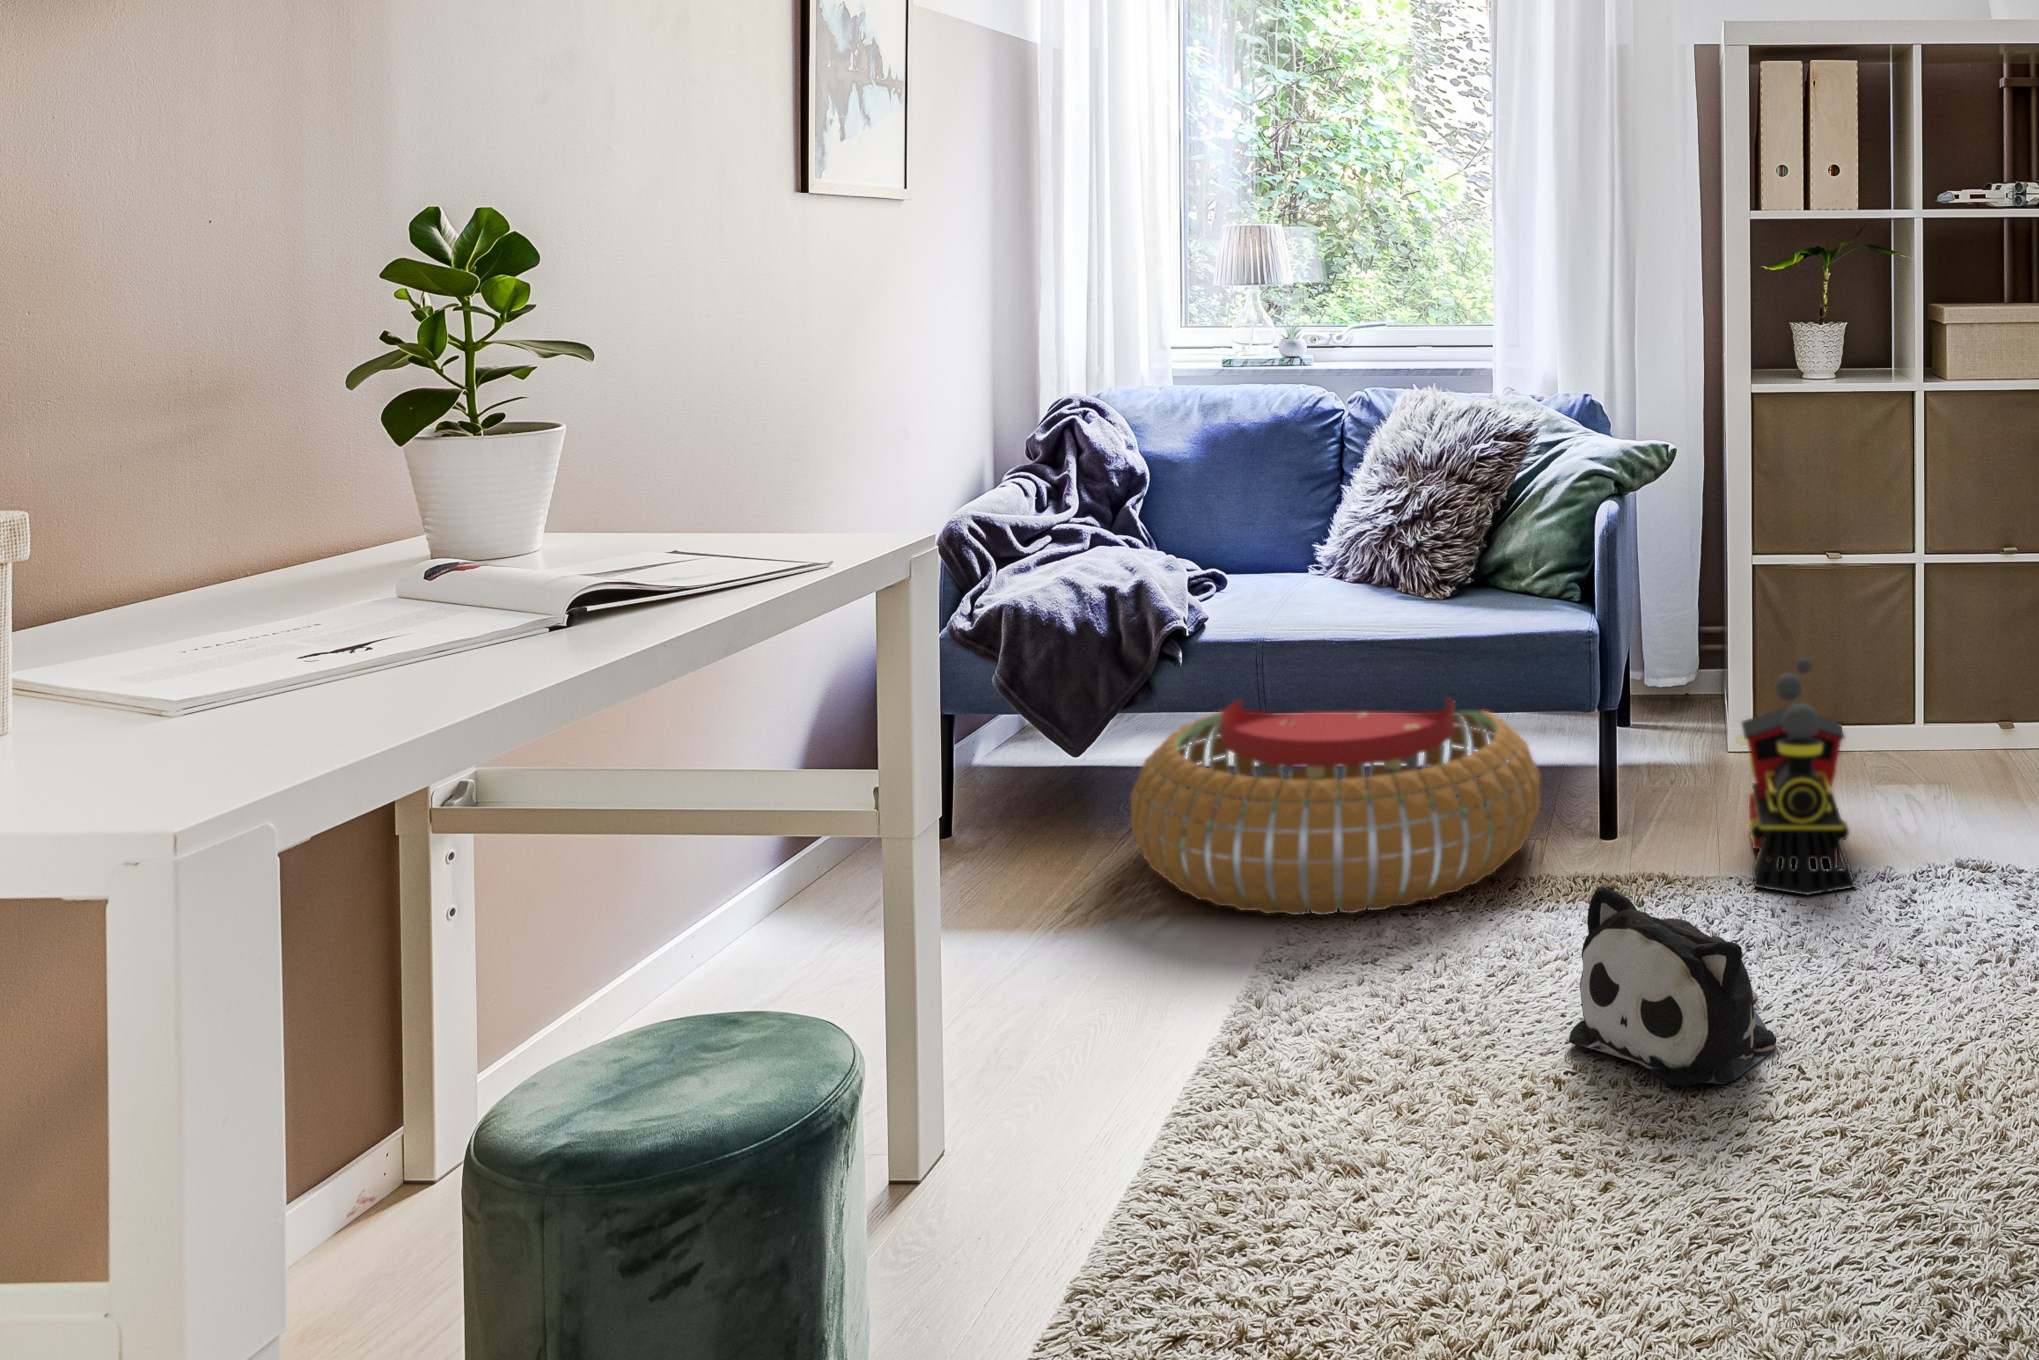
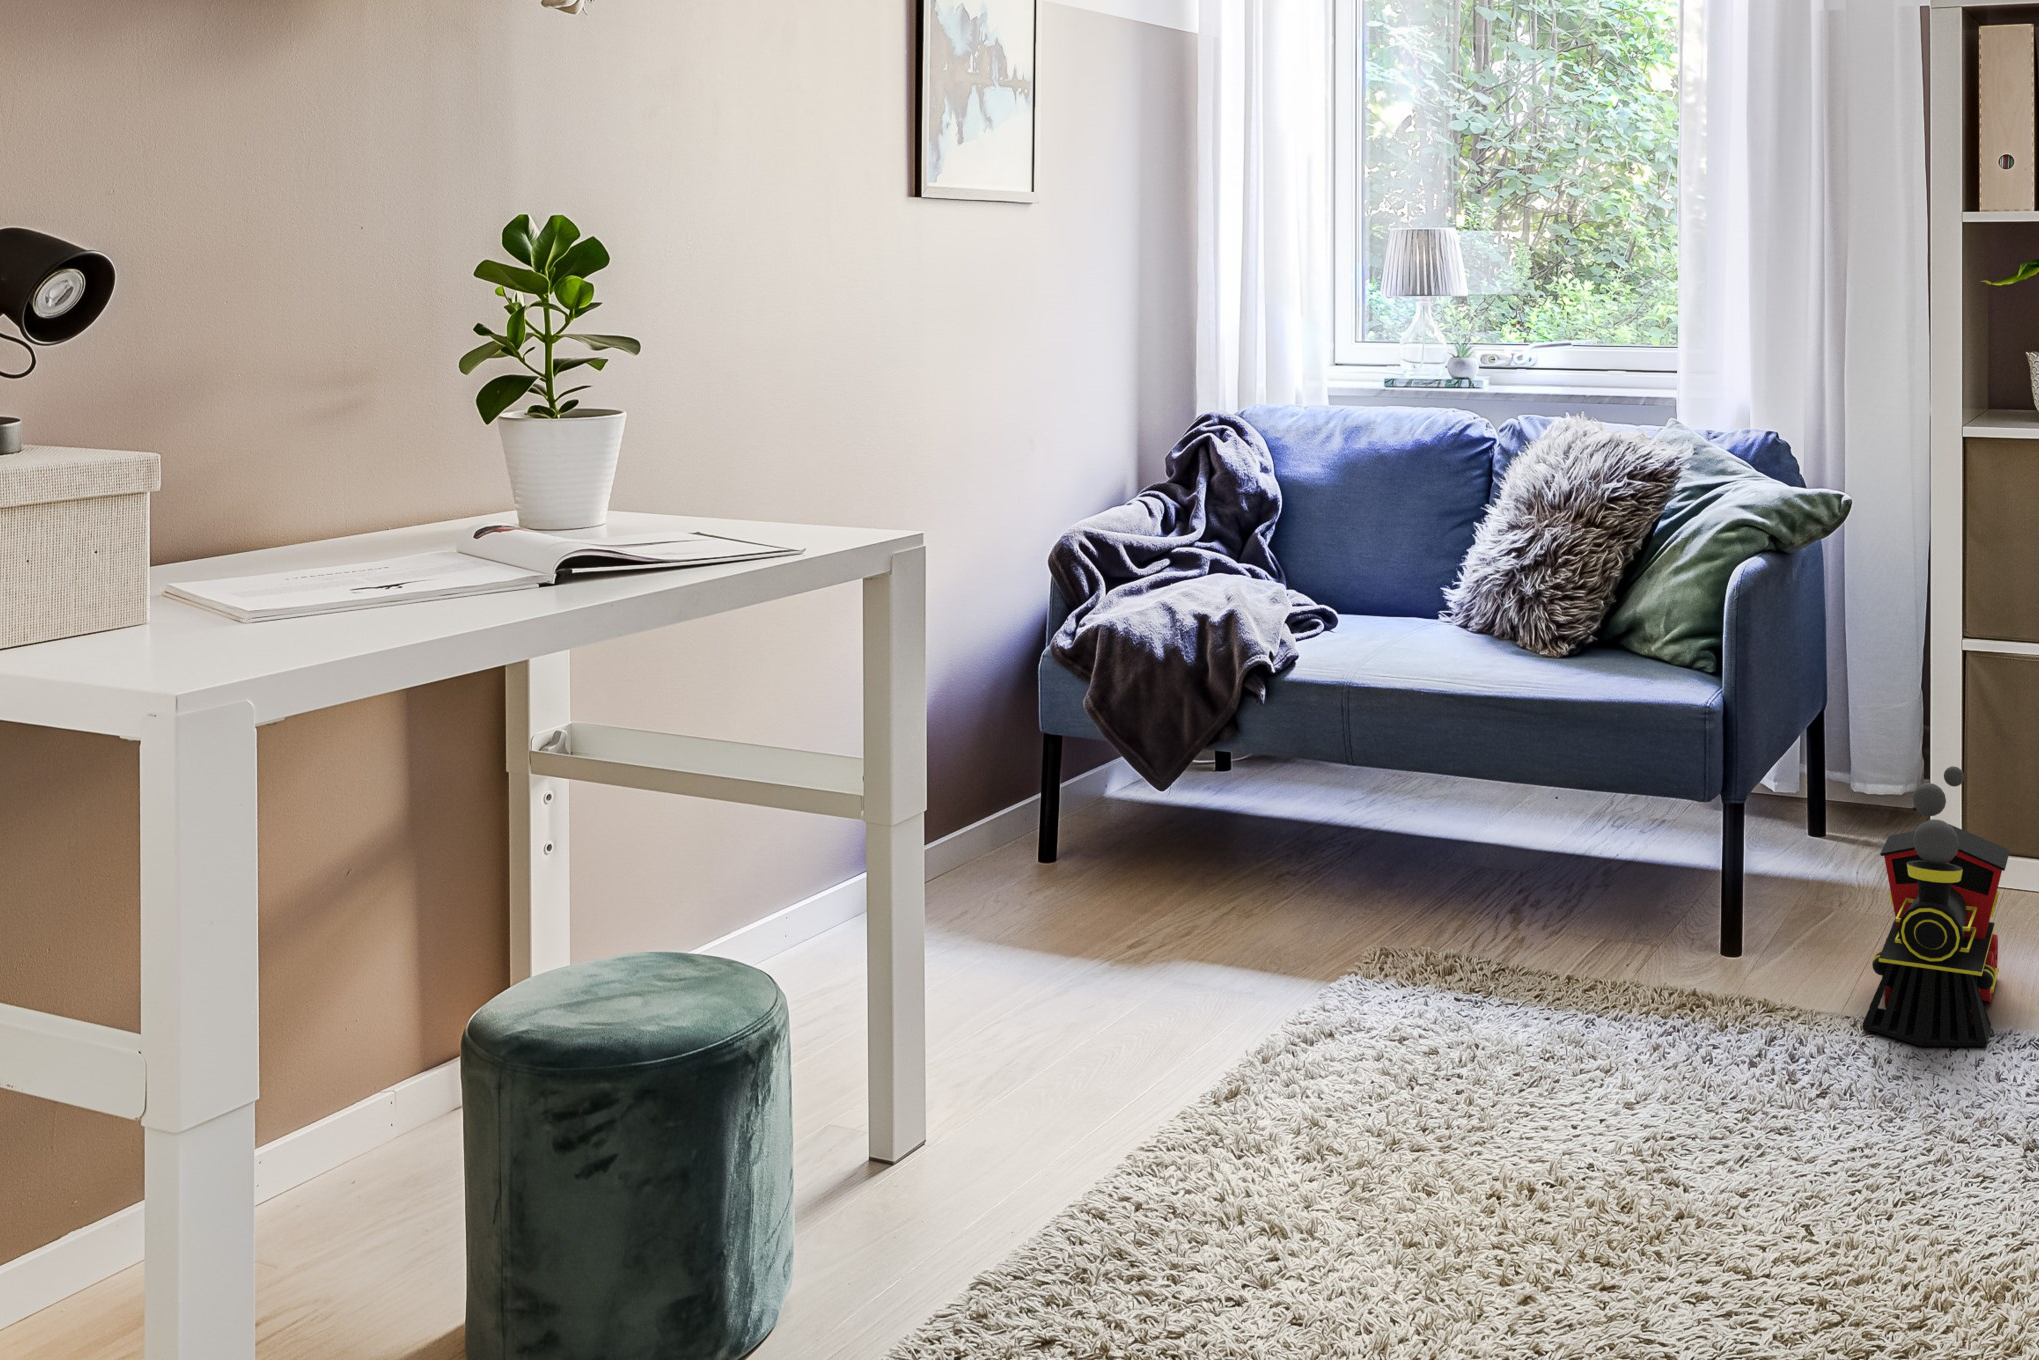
pouf: present [1130,698,1540,915] -> none [1200,740,1644,989]
plush toy: present [1569,885,1777,1086] -> none [1561,986,1801,1224]

